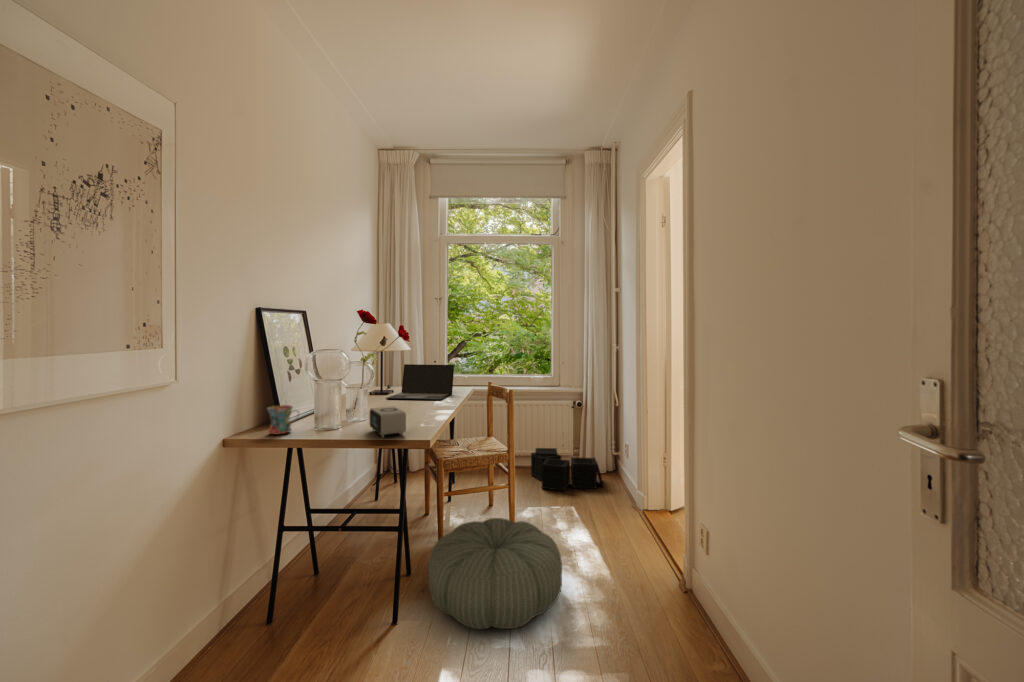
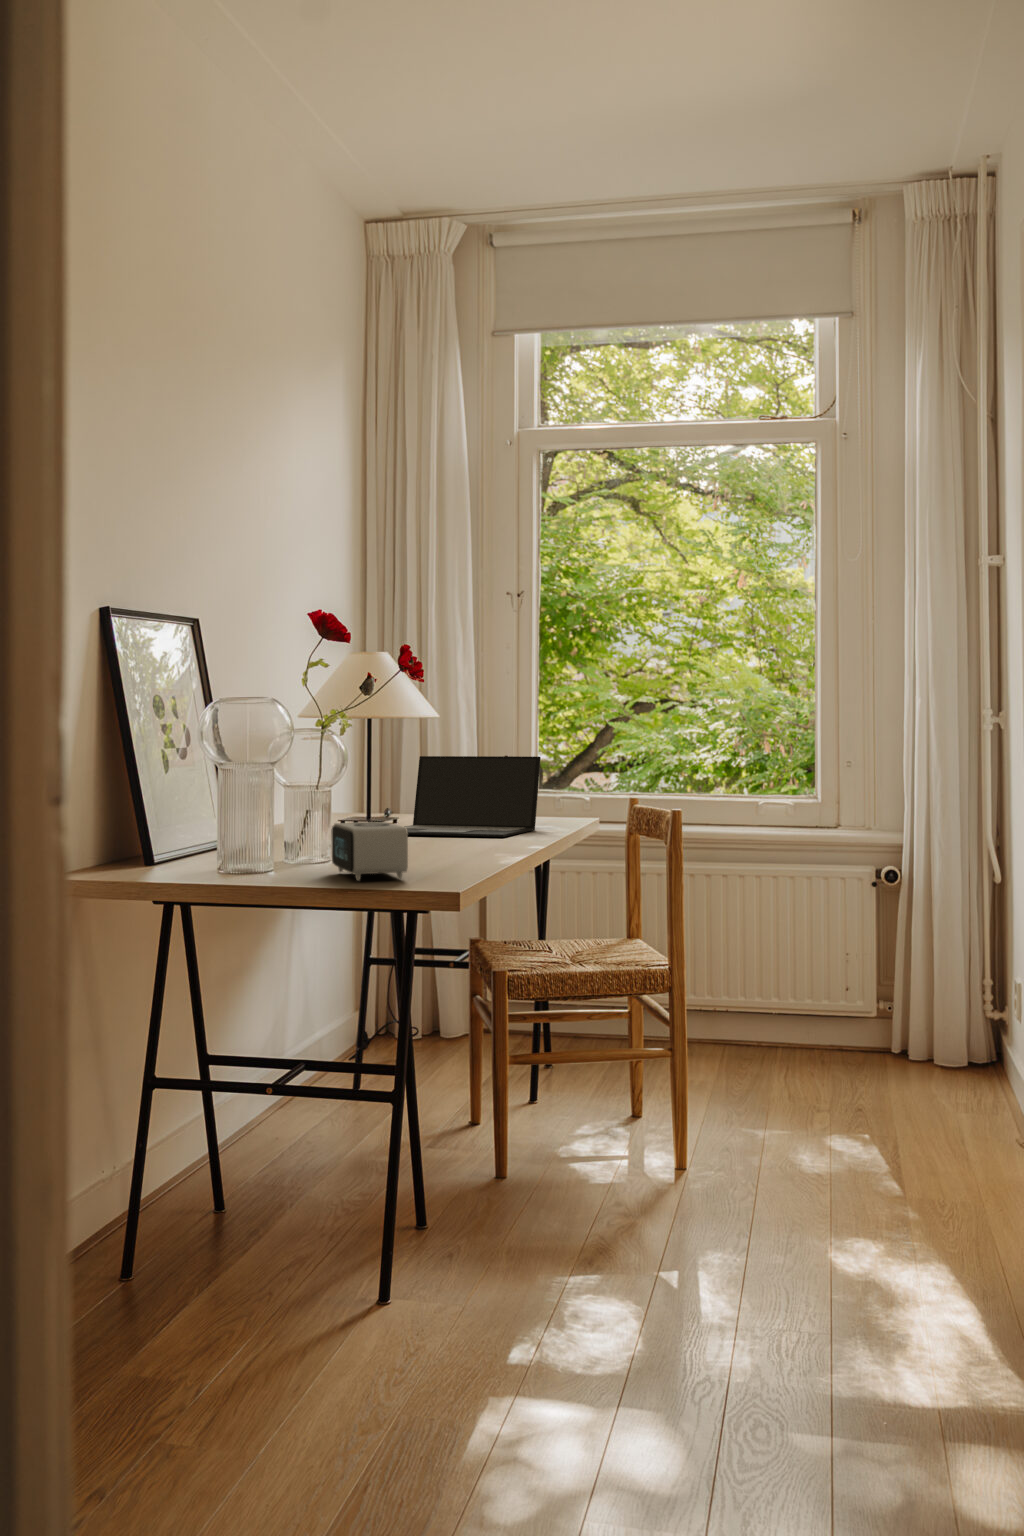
mug: present [267,405,299,434] -> none [122,815,186,874]
storage bin: present [531,448,604,491] -> none [753,994,949,1105]
pouf: present [428,518,562,629] -> none [461,1109,778,1327]

